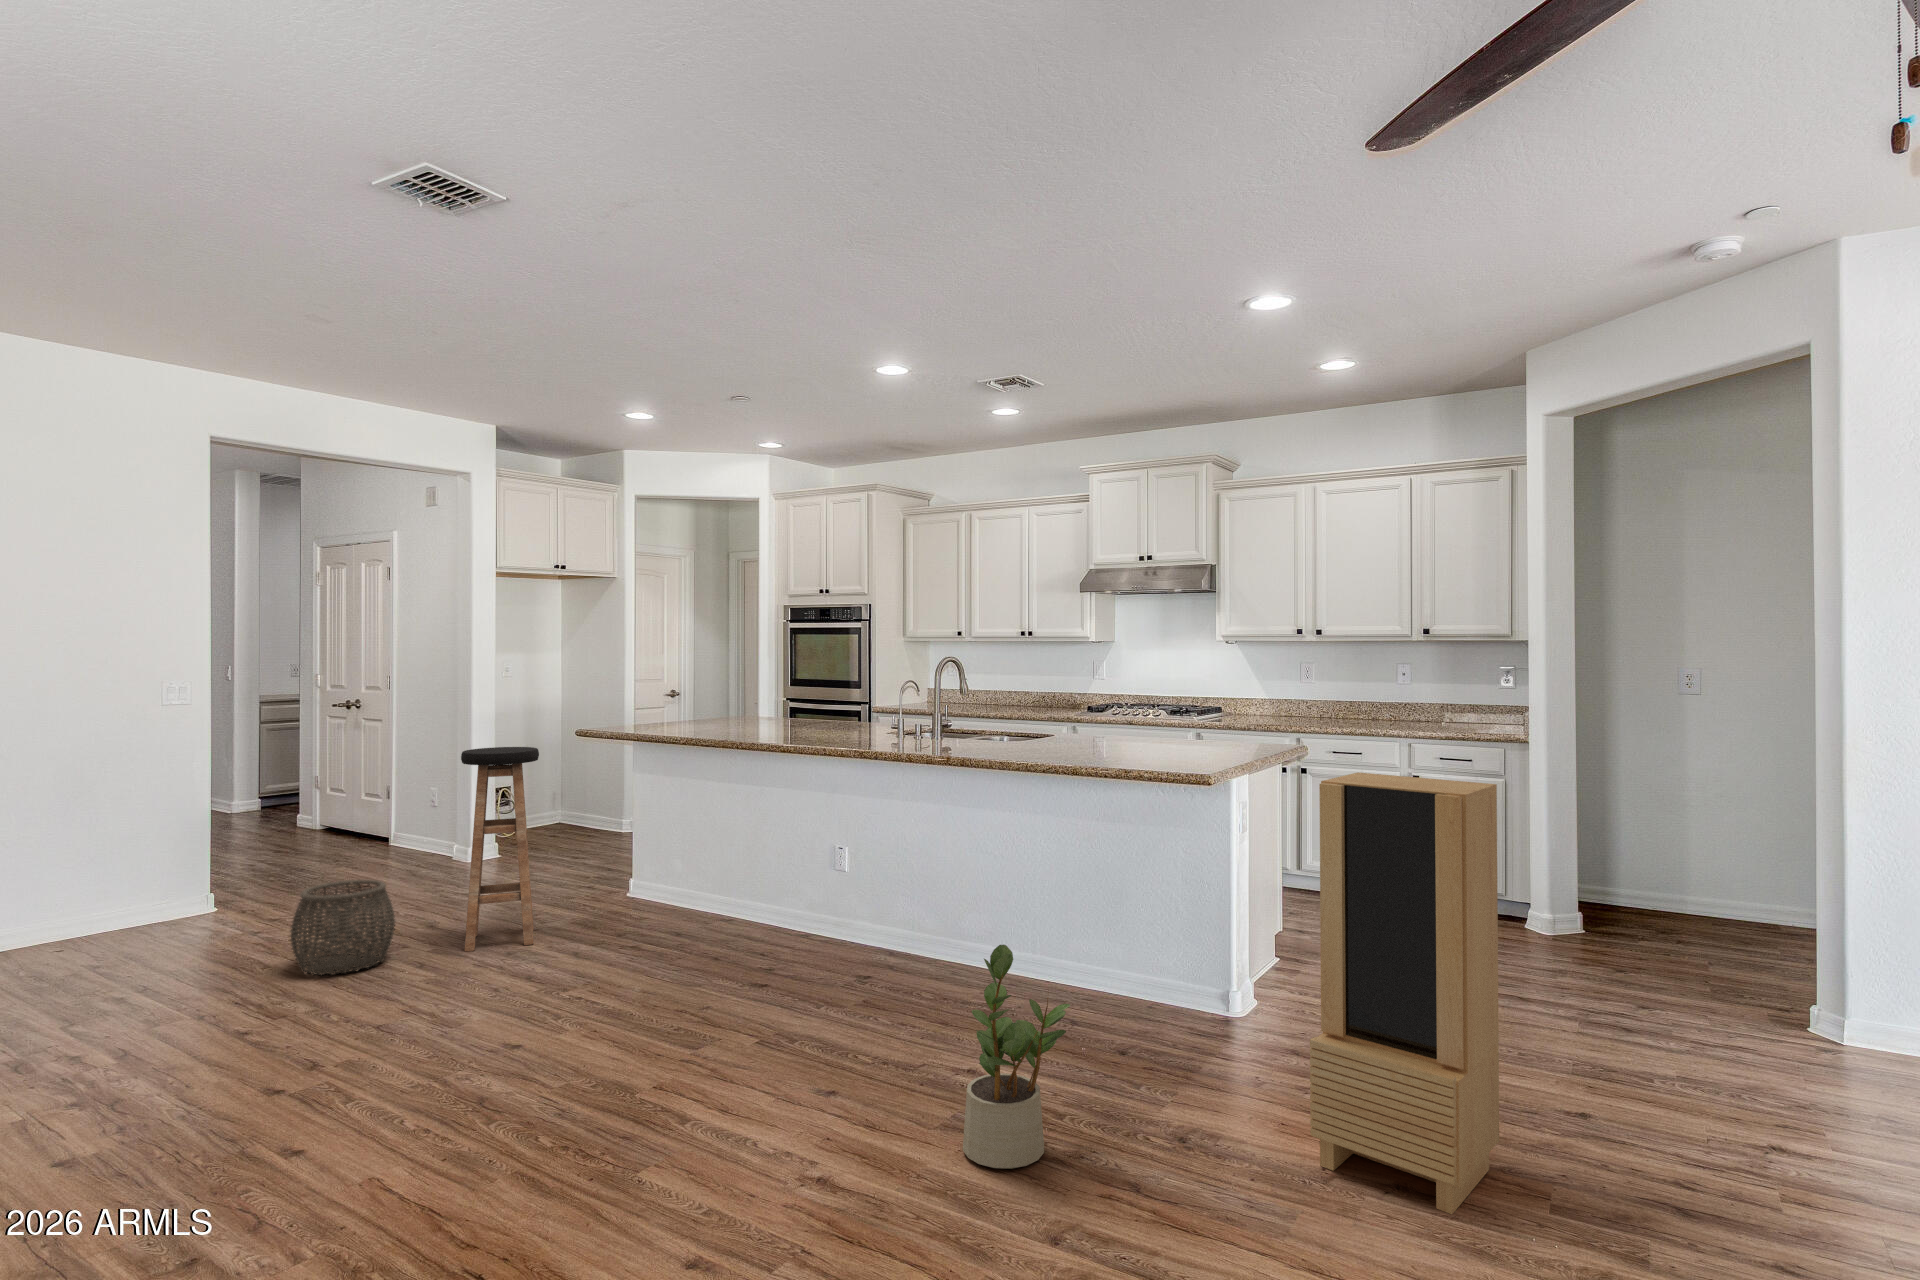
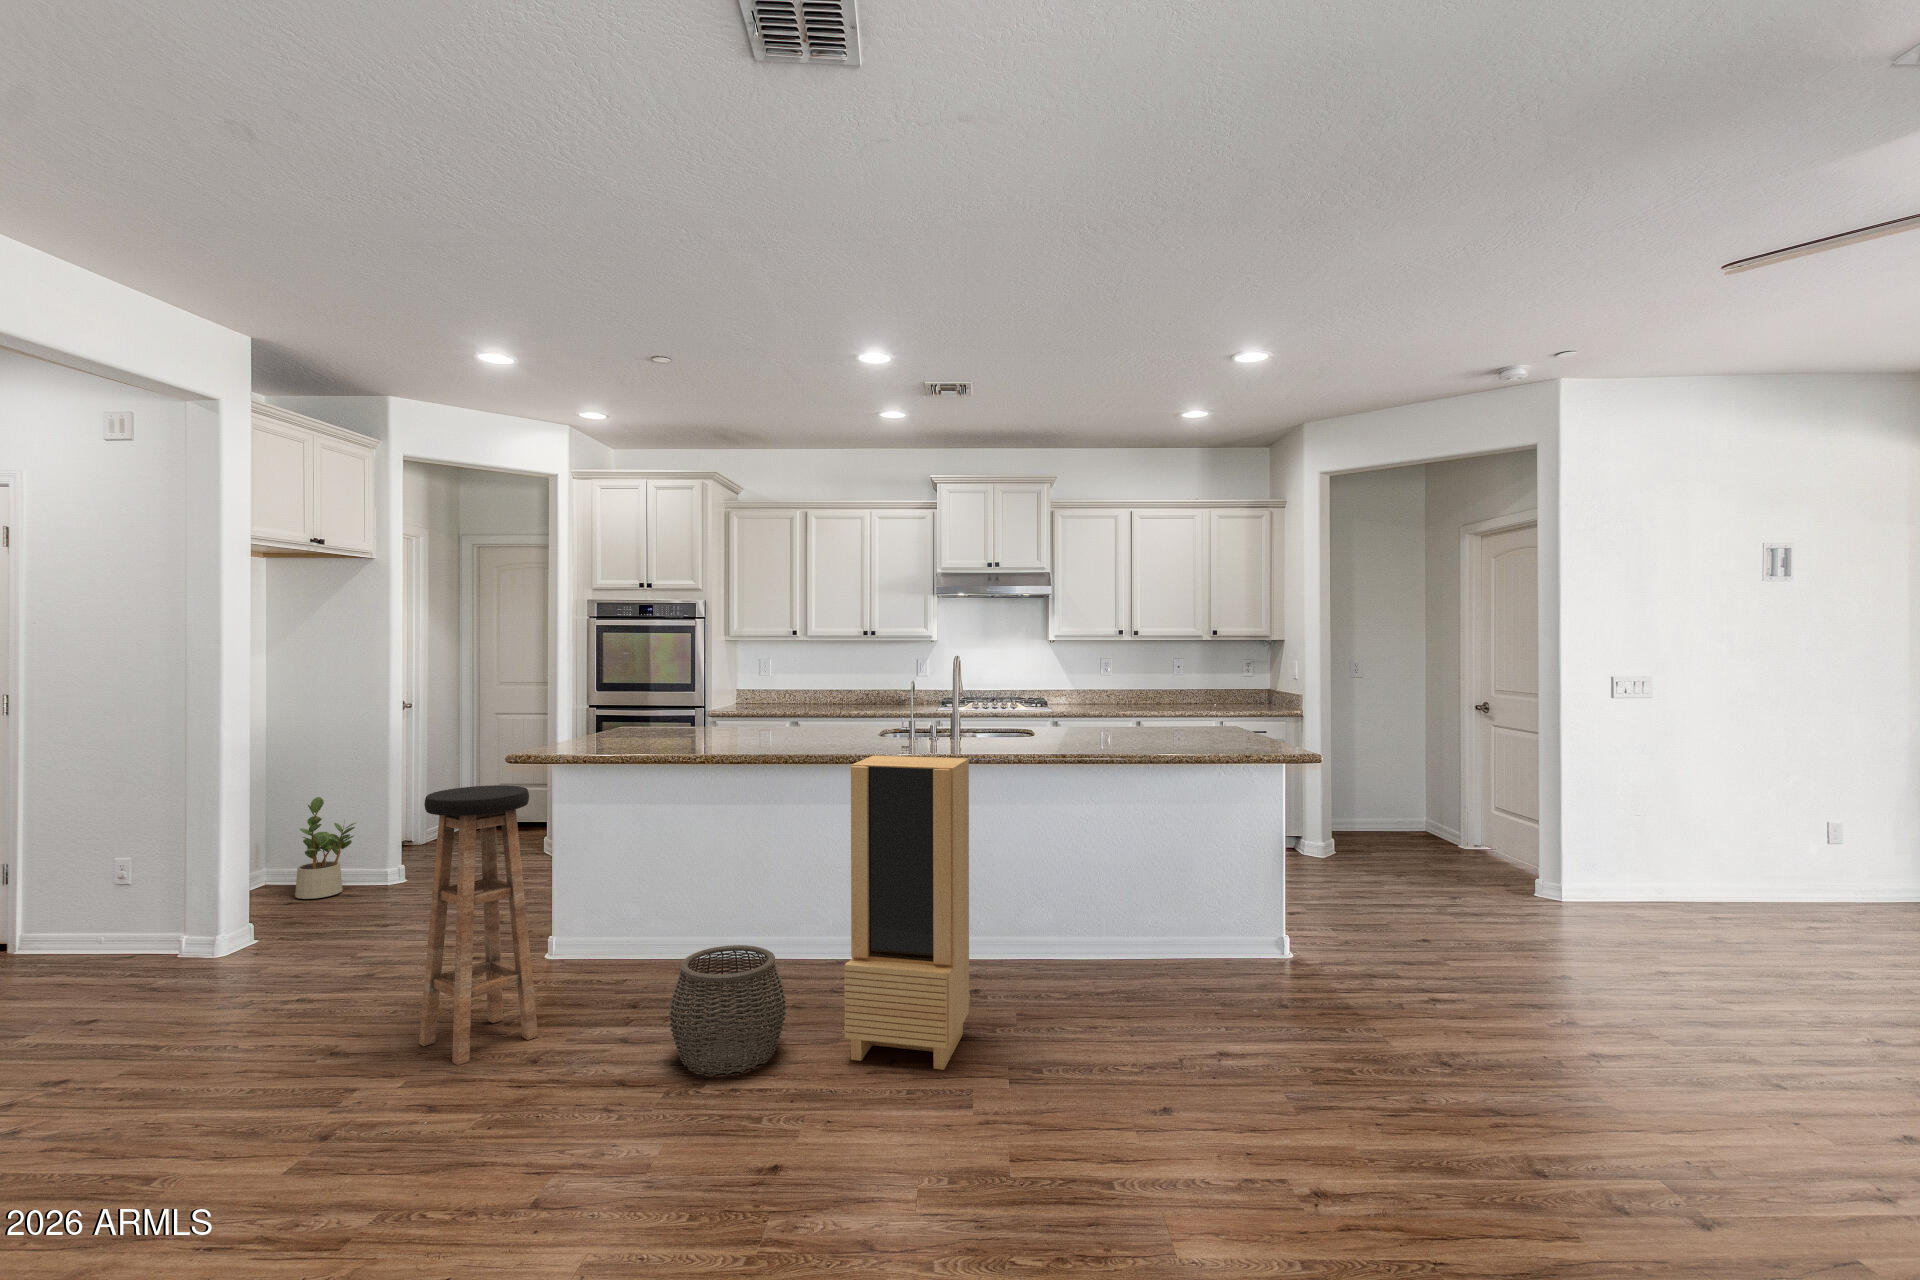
storage cabinet: present [1310,772,1499,1214] -> present [844,755,969,1070]
woven basket: present [290,880,395,975] -> present [669,945,787,1075]
potted plant: present [963,945,1070,1169] -> present [295,797,355,899]

